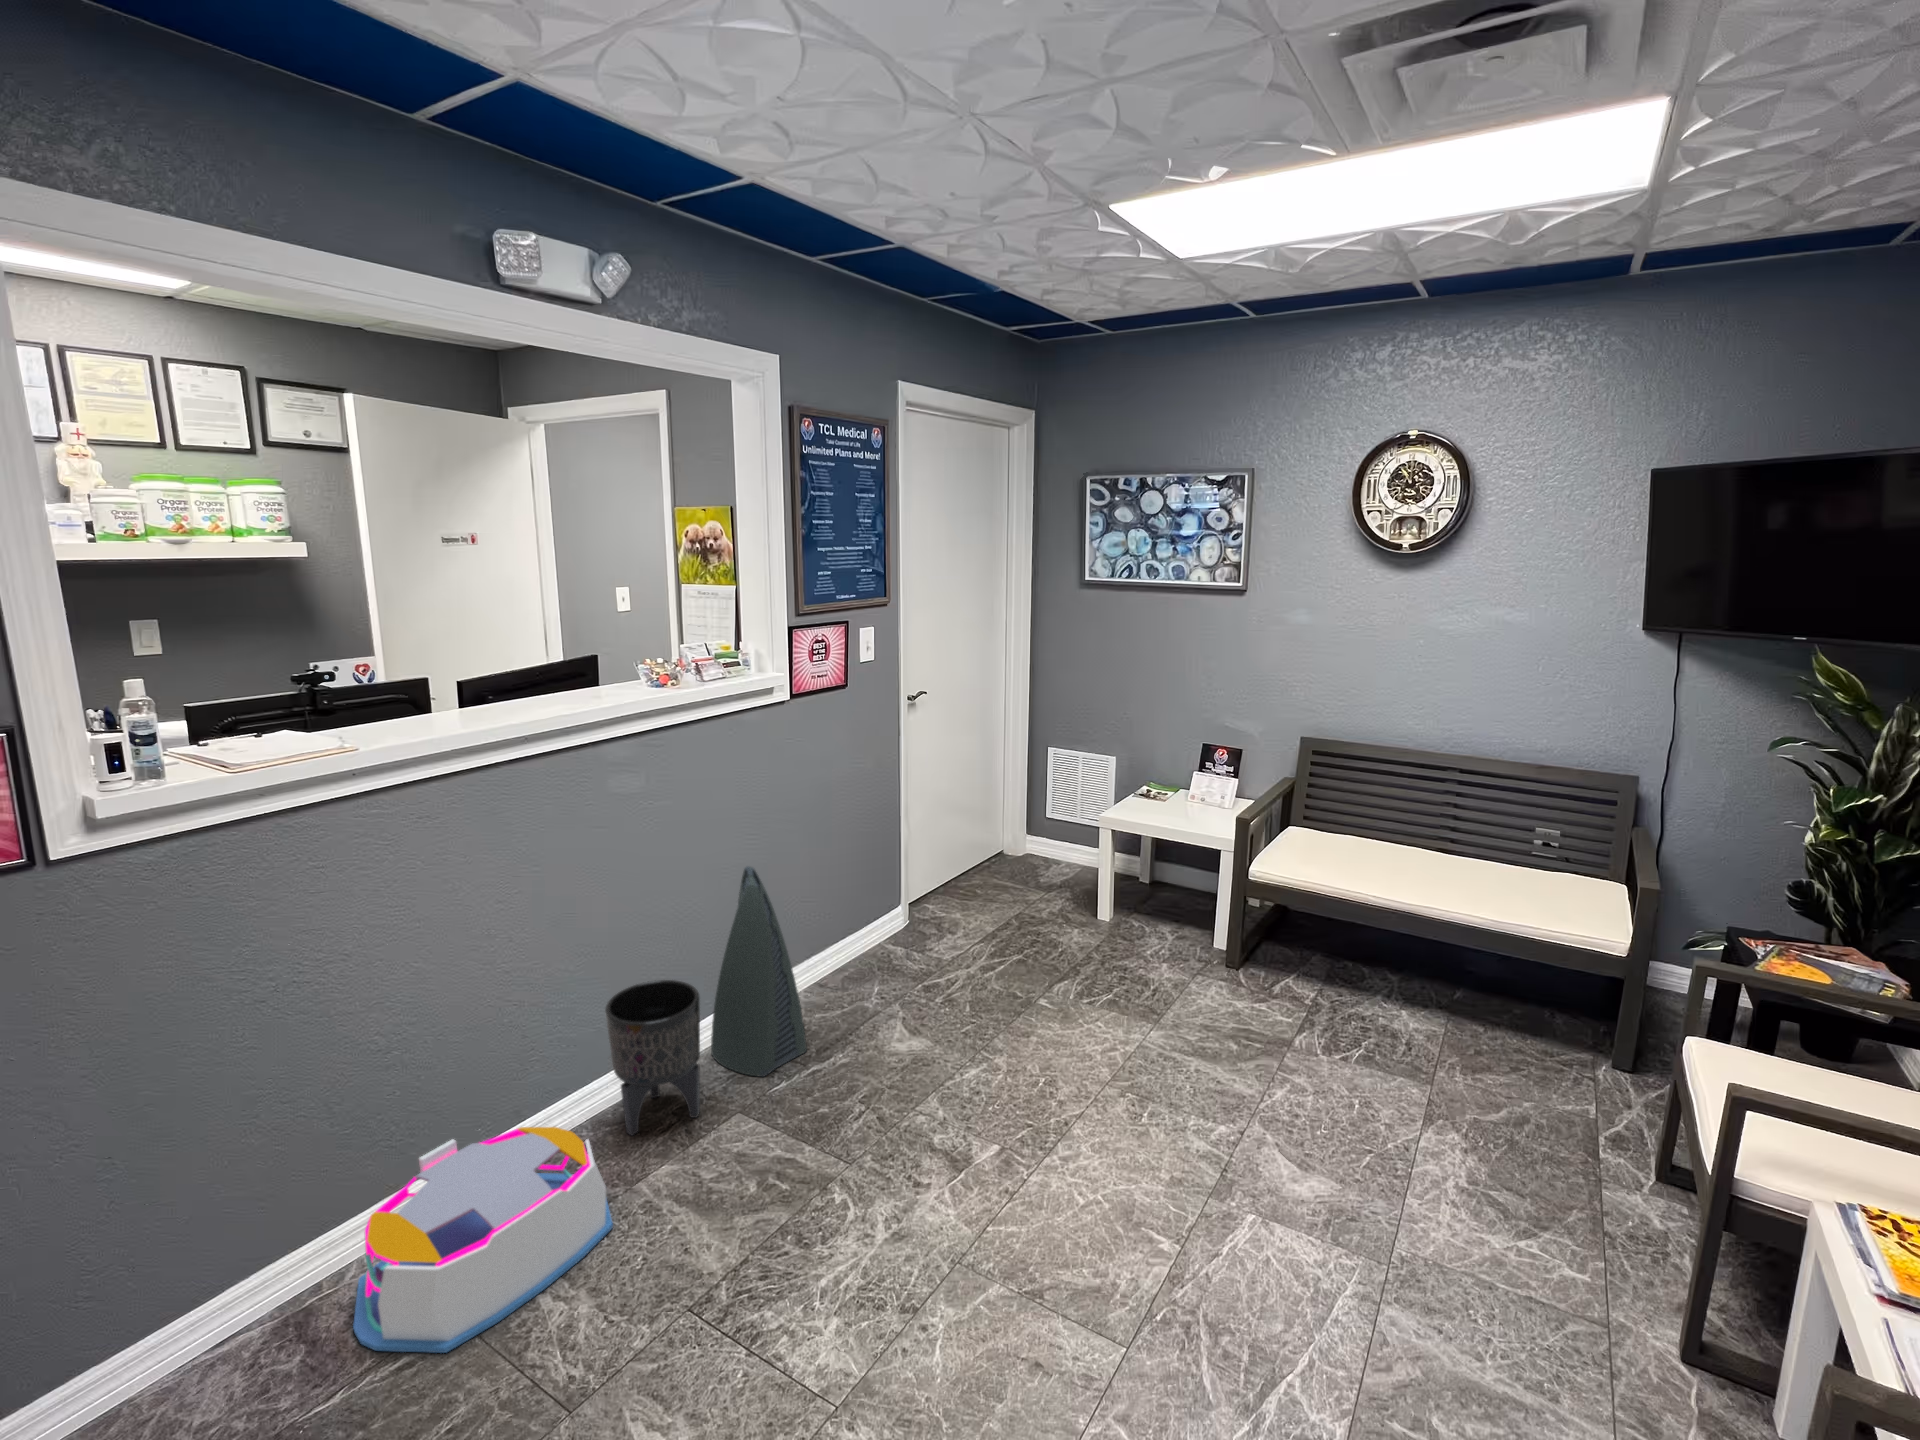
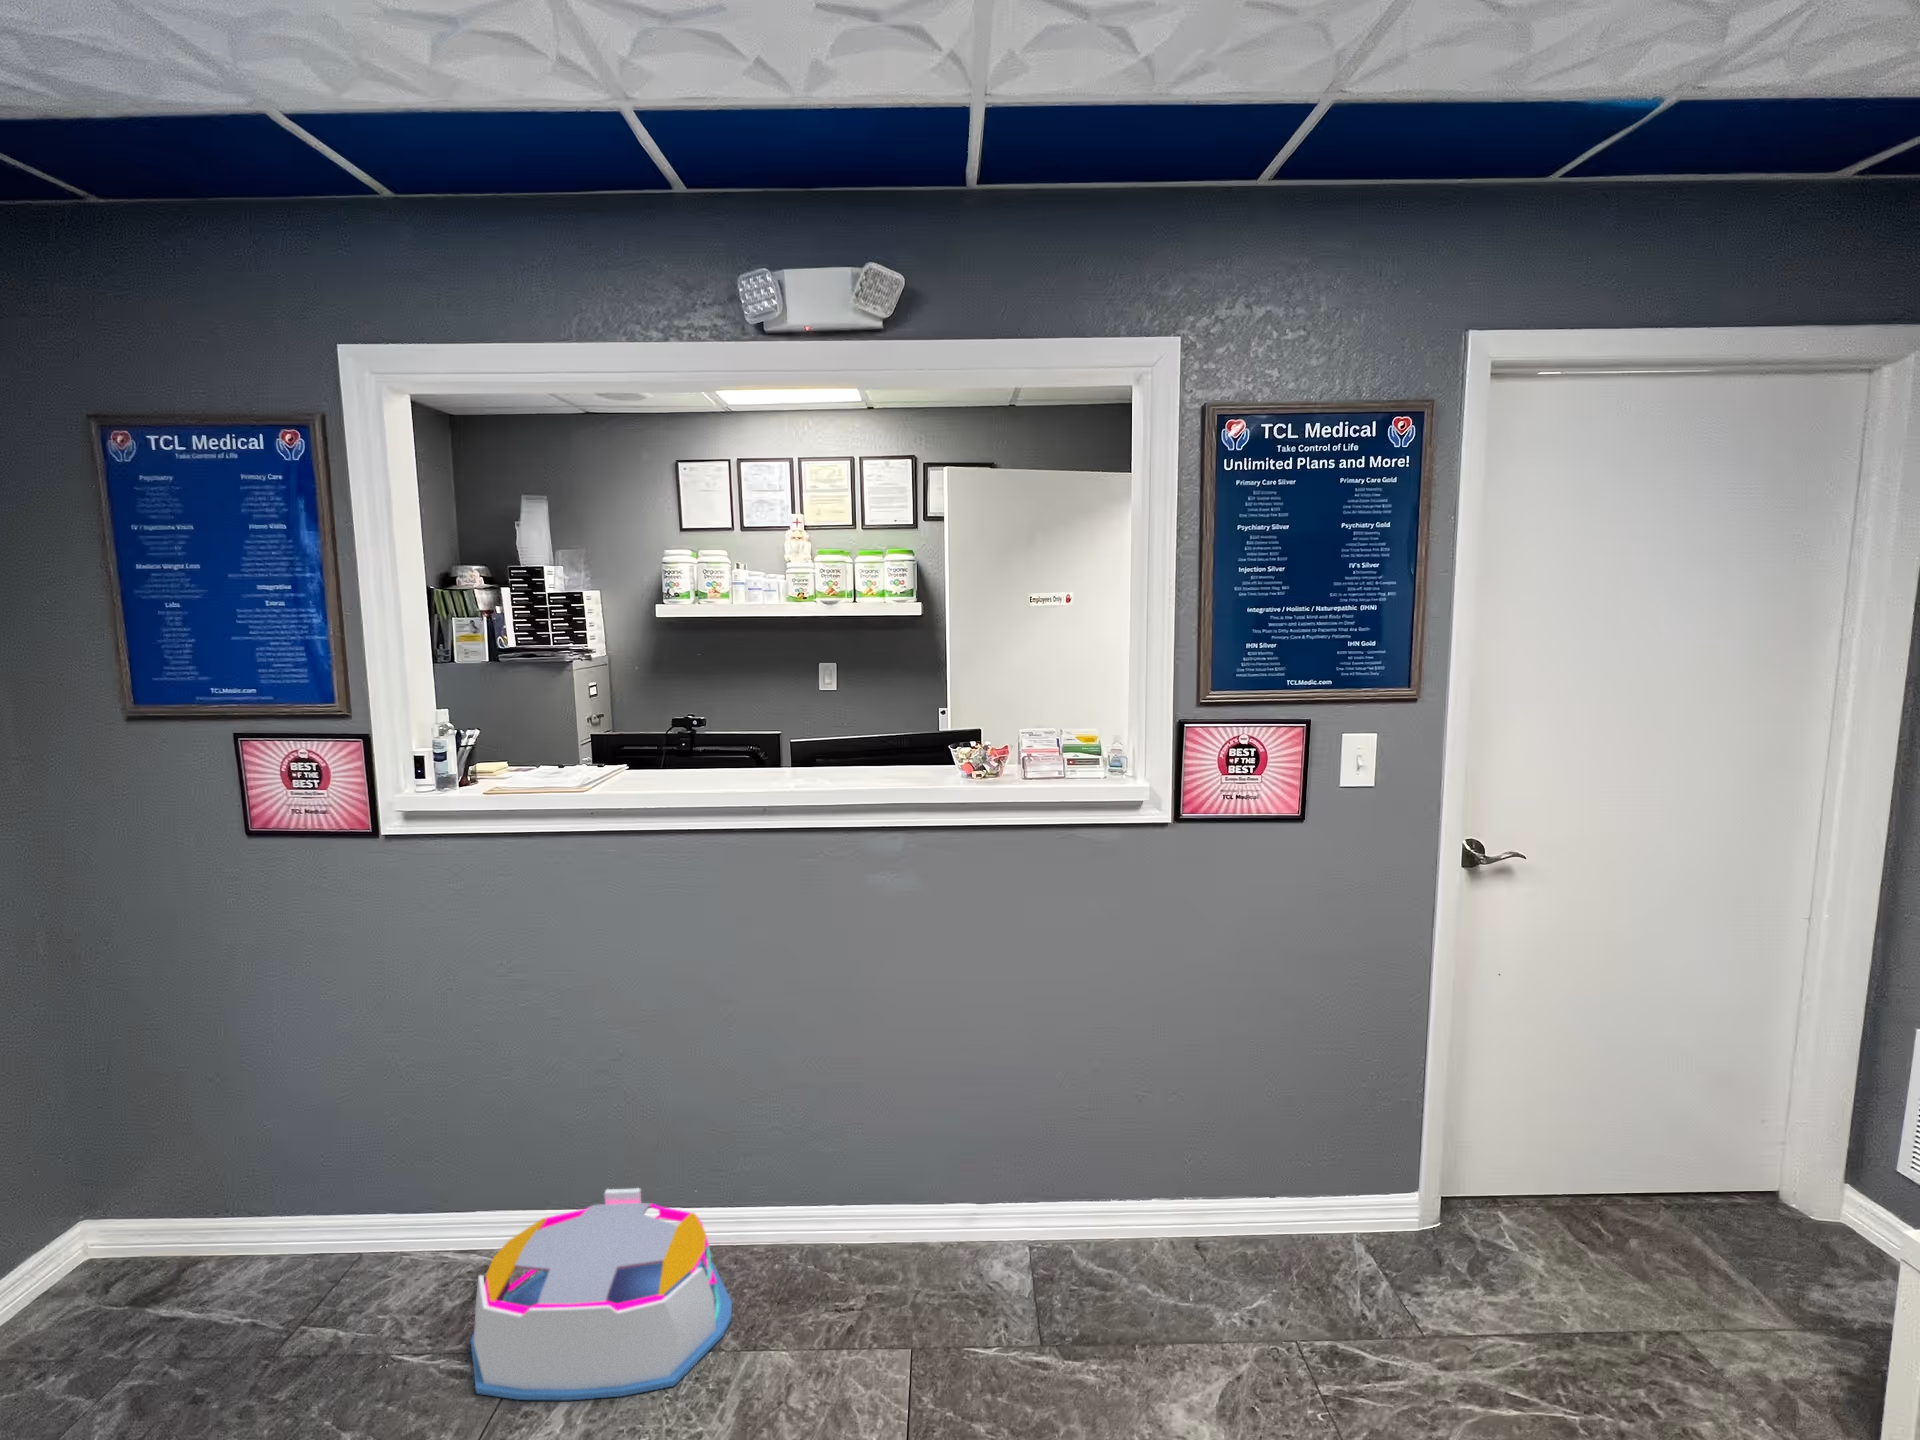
air purifier: present [711,866,807,1077] -> none [973,1033,1076,1329]
planter: present [605,980,700,1135] -> none [800,1120,909,1322]

